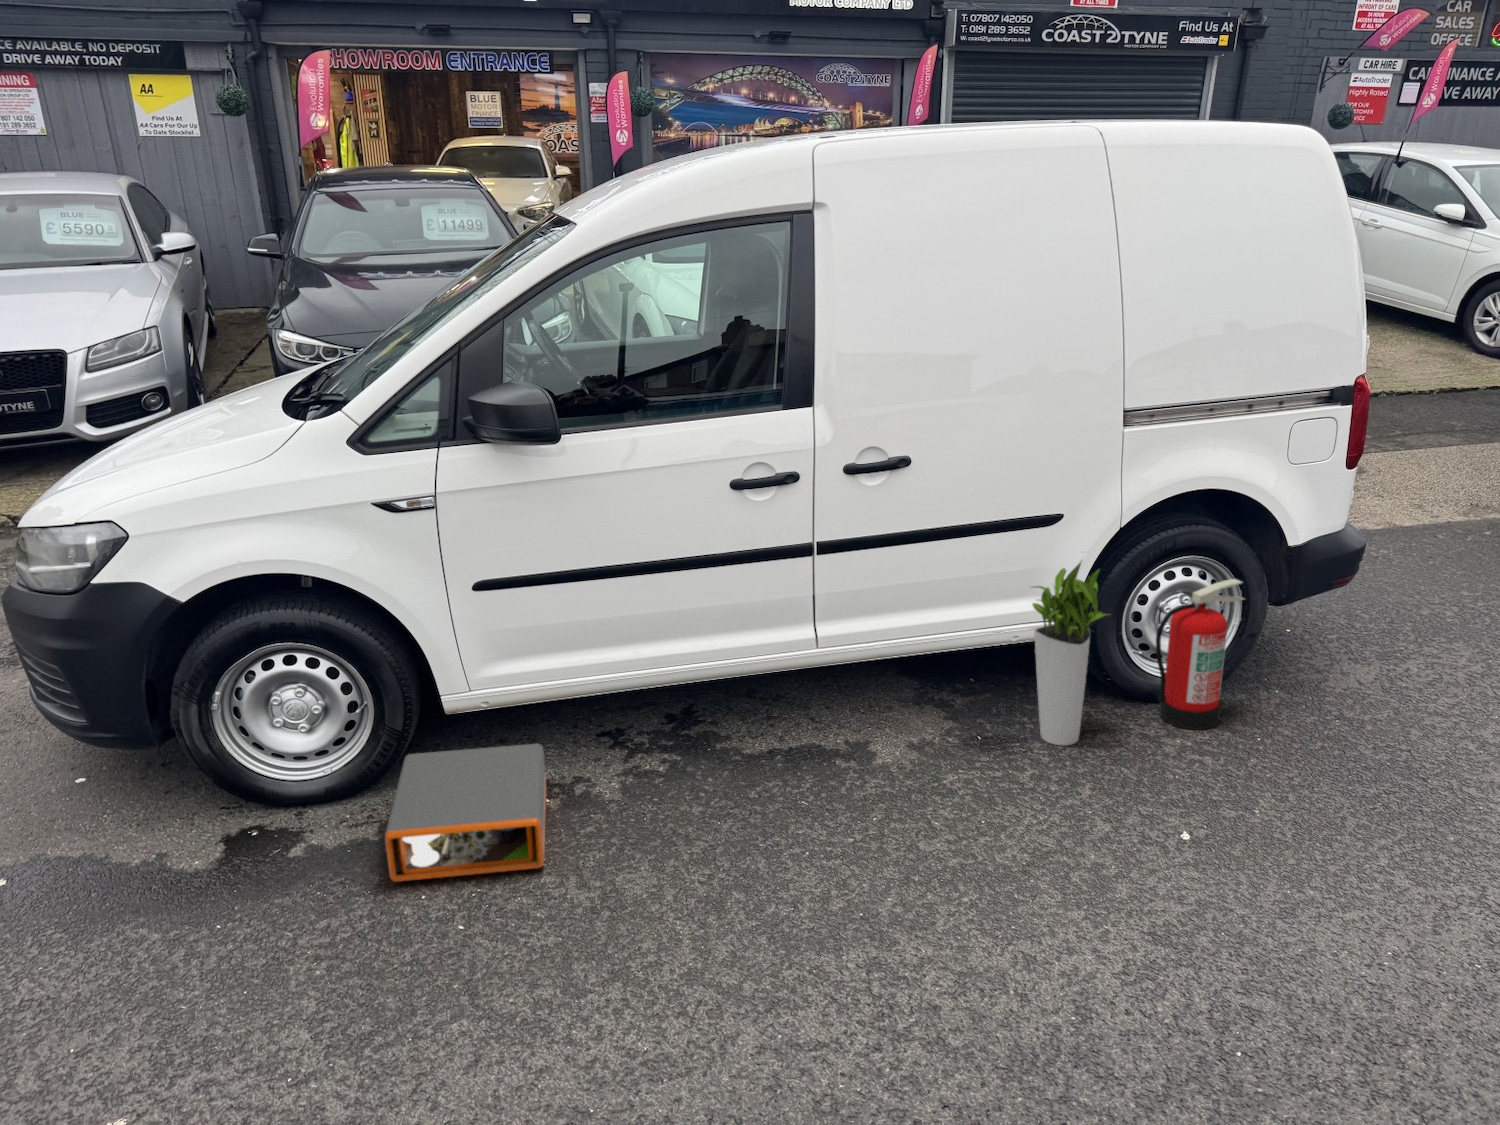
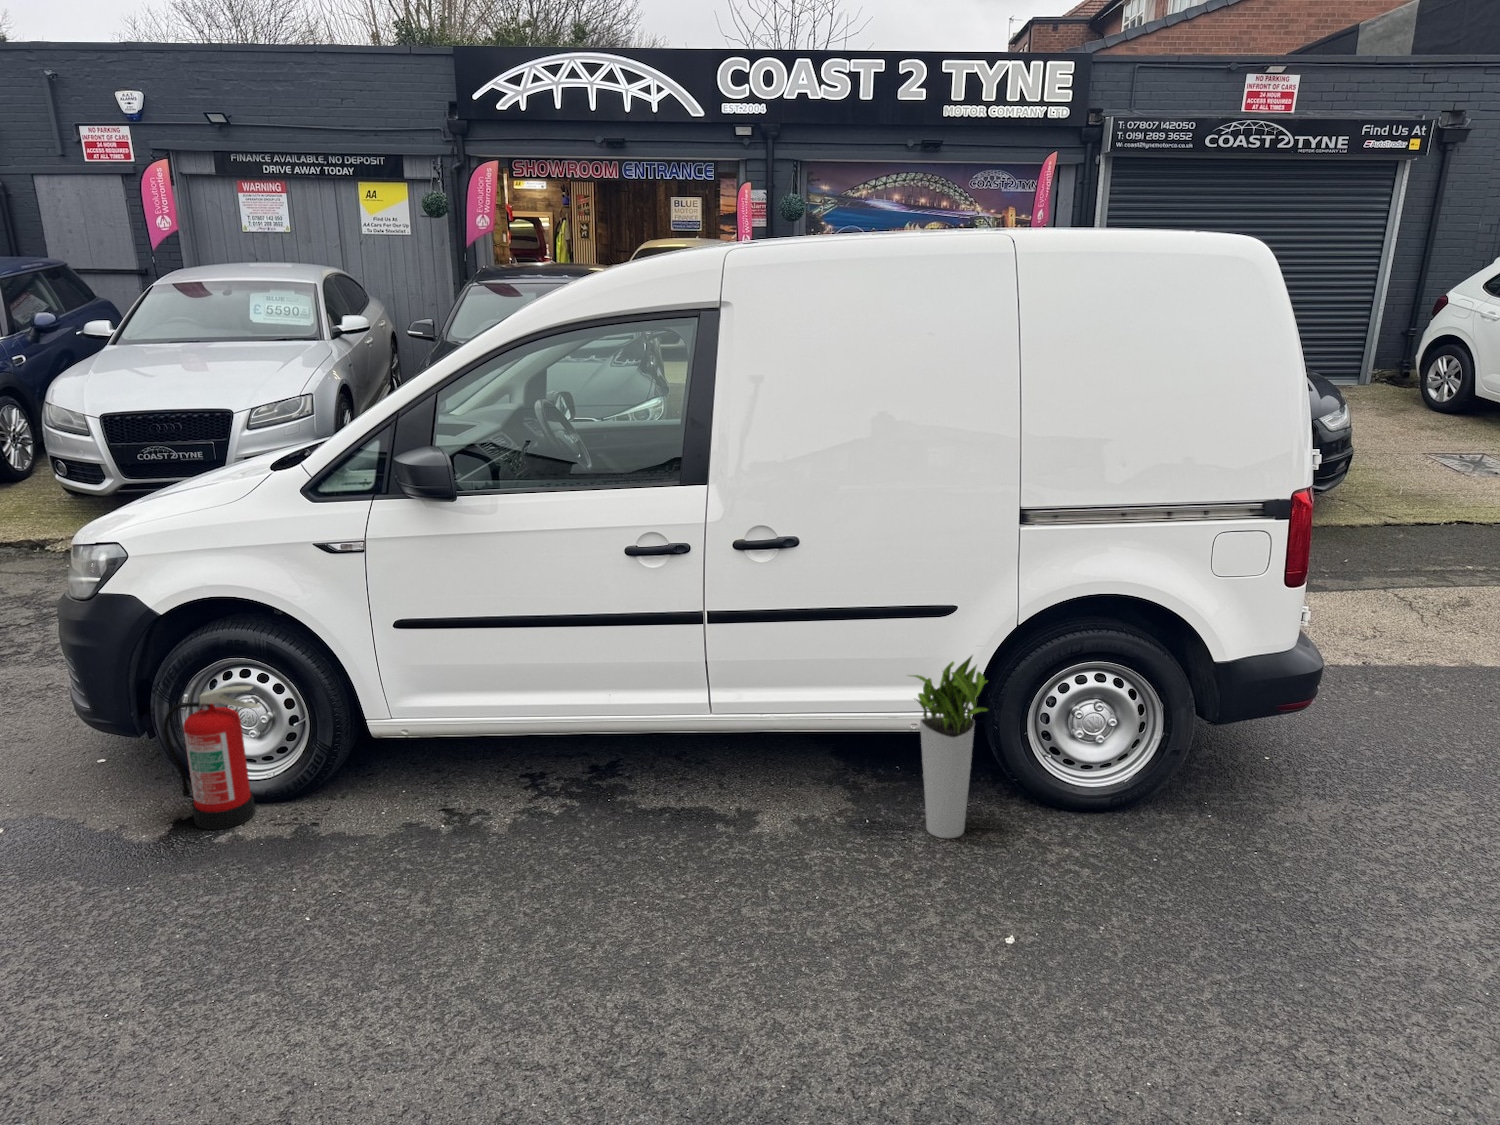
fire extinguisher: present [1156,579,1244,730] -> present [163,686,261,830]
storage box: present [385,744,546,882] -> none [270,768,451,880]

